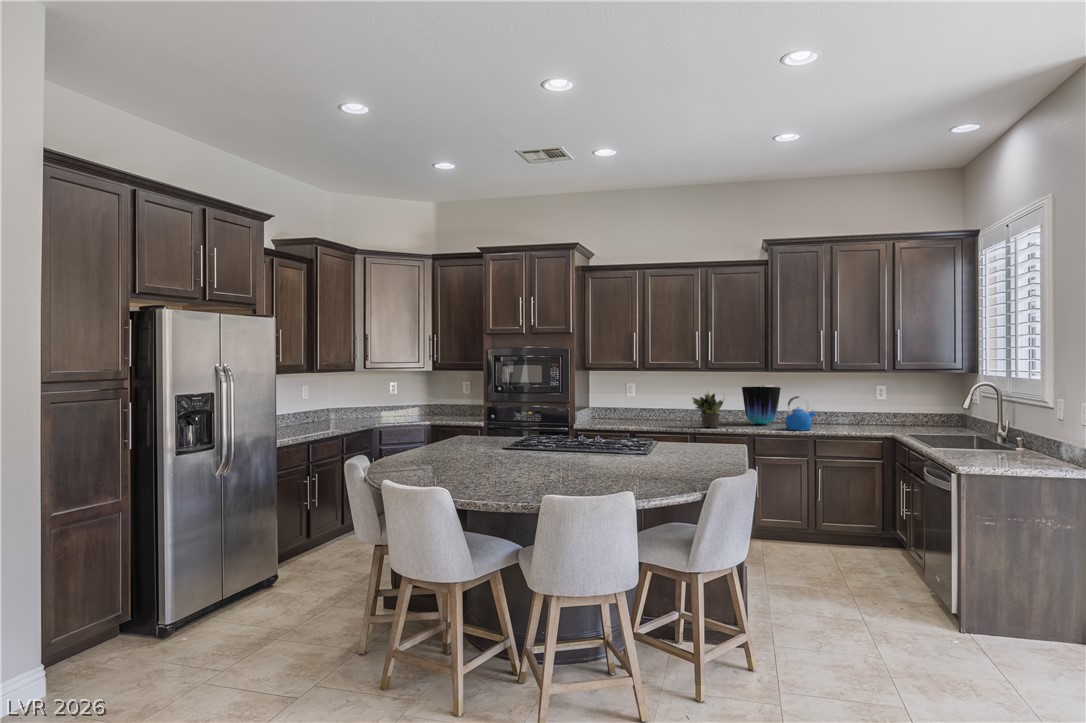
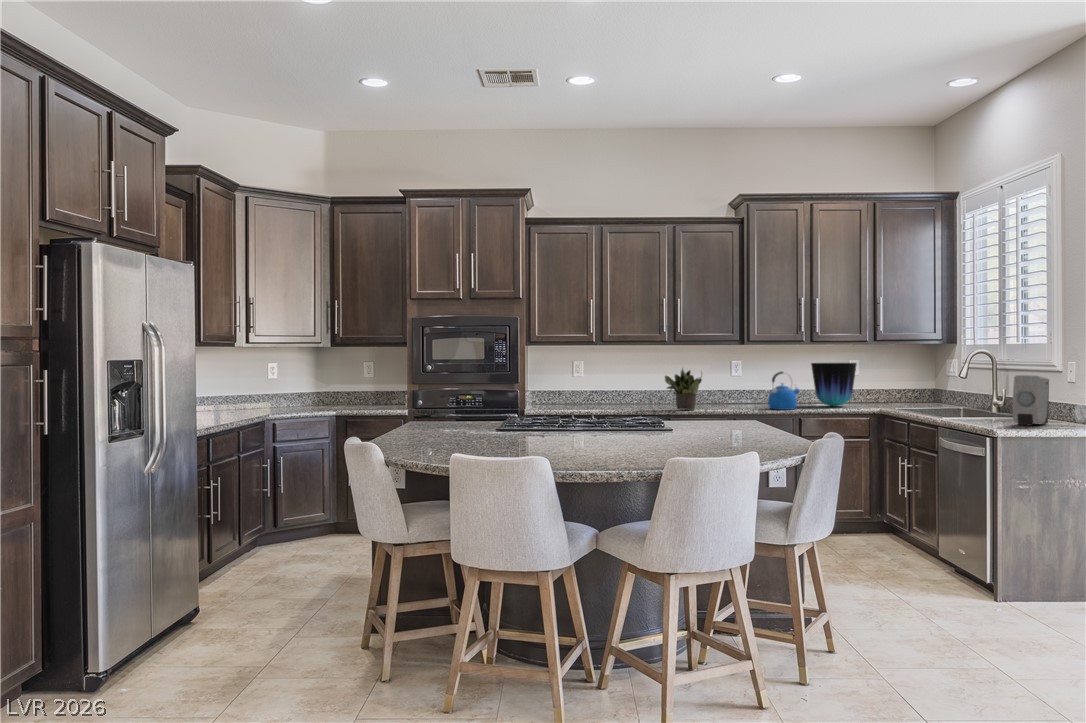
vase: present [742,387,781,424] -> present [811,363,857,406]
soap dispenser: none [986,413,1029,464] -> present [1013,375,1049,425]

